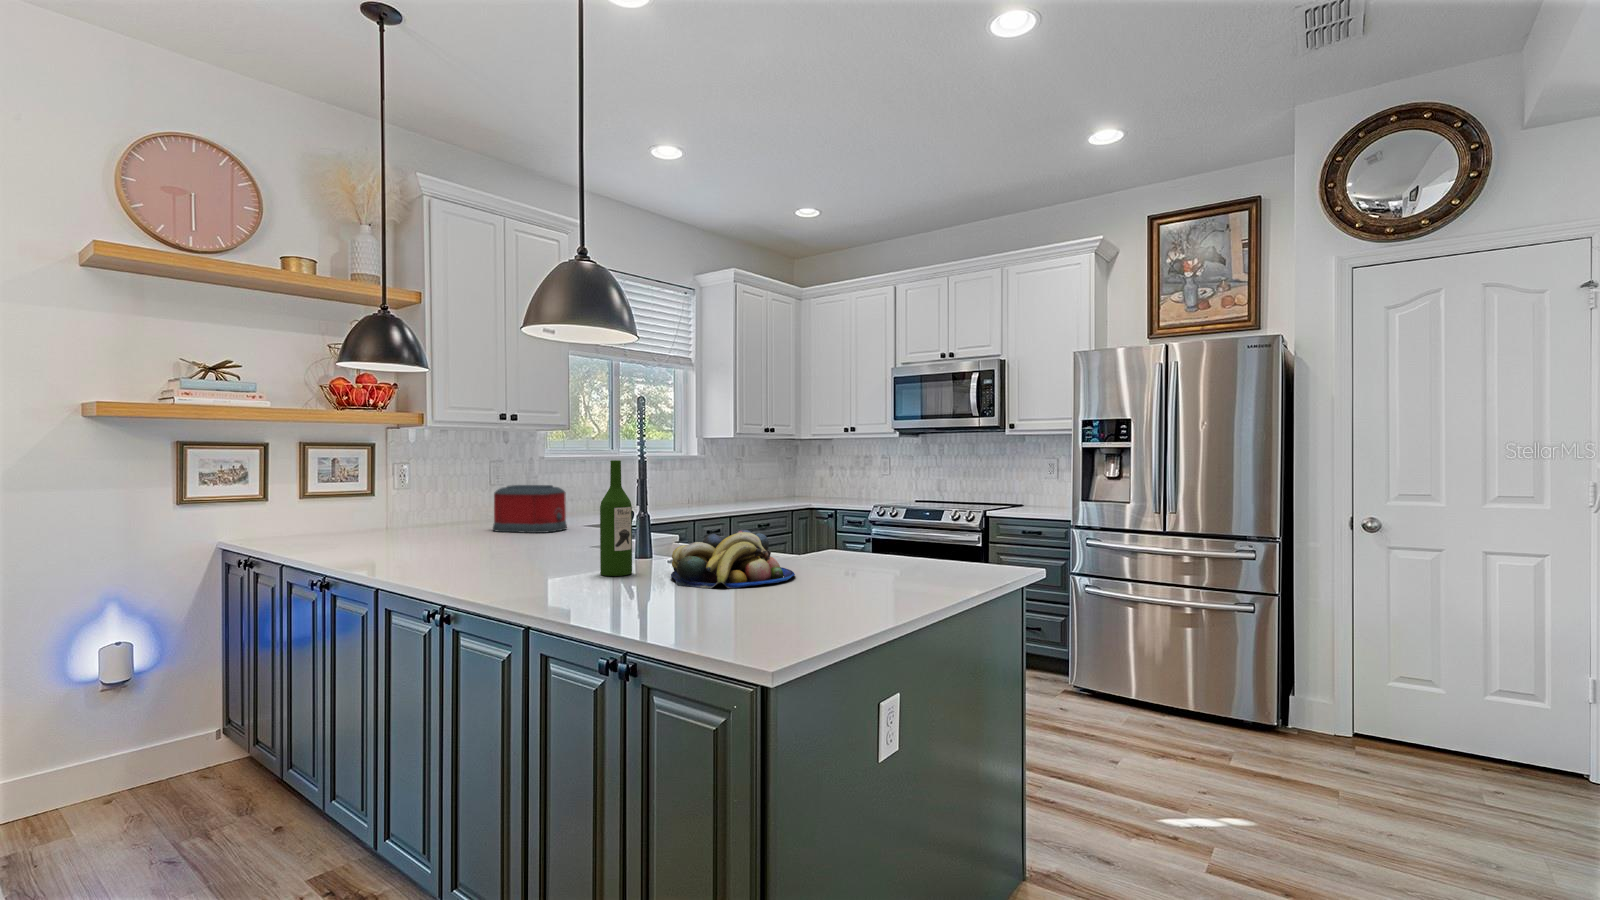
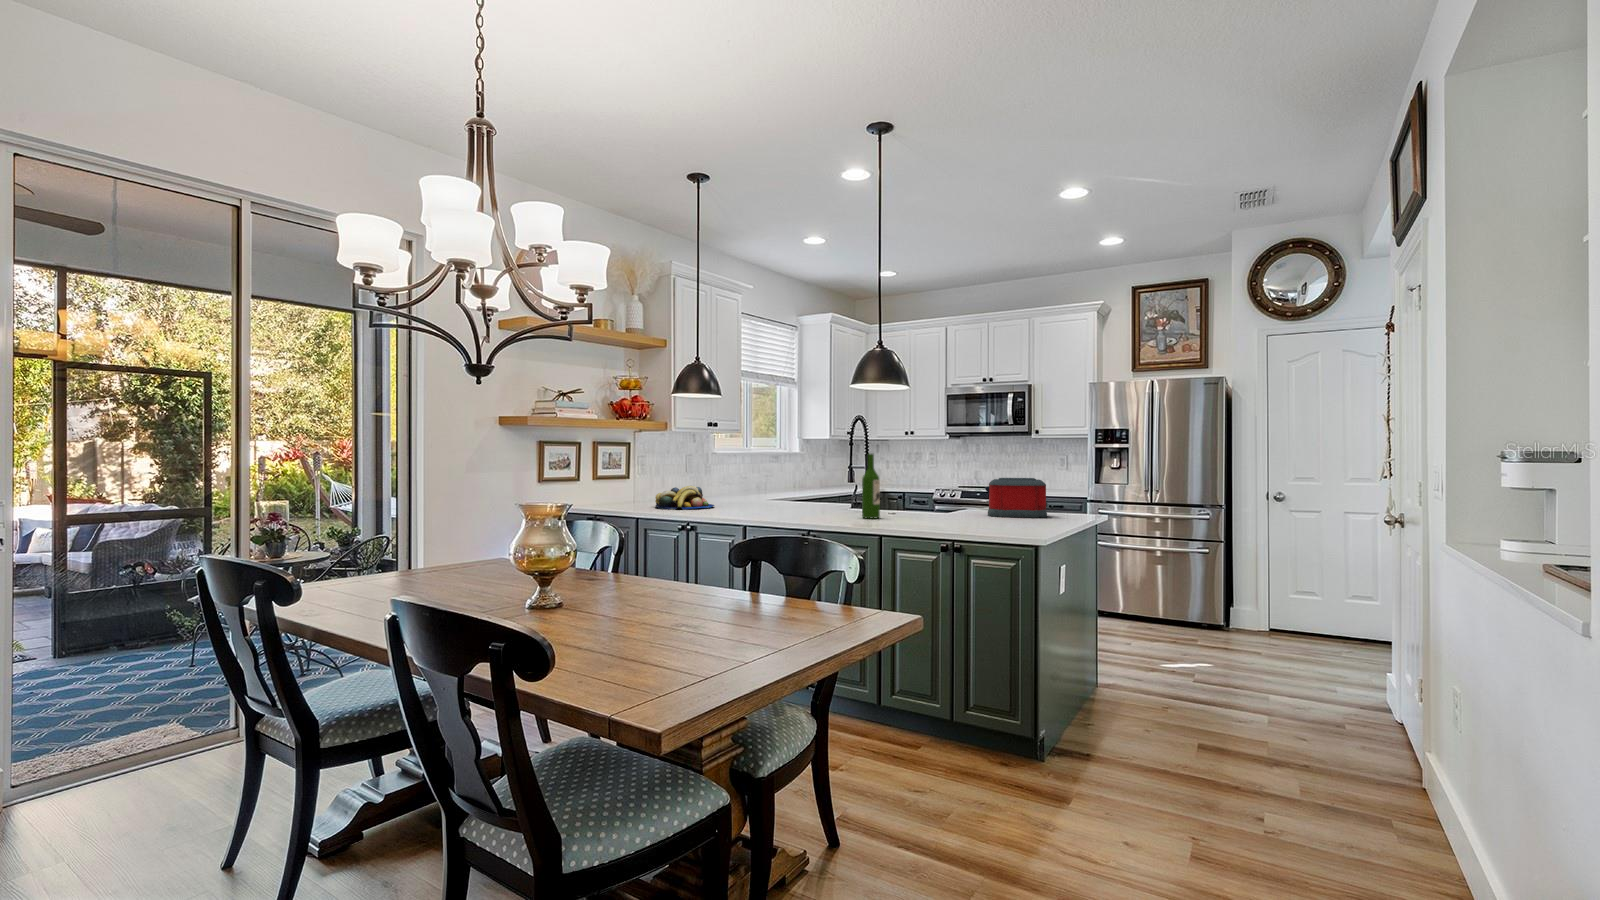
toaster: present [493,485,567,533] -> present [985,478,1047,518]
fruit bowl: present [671,530,795,588] -> present [655,486,714,510]

